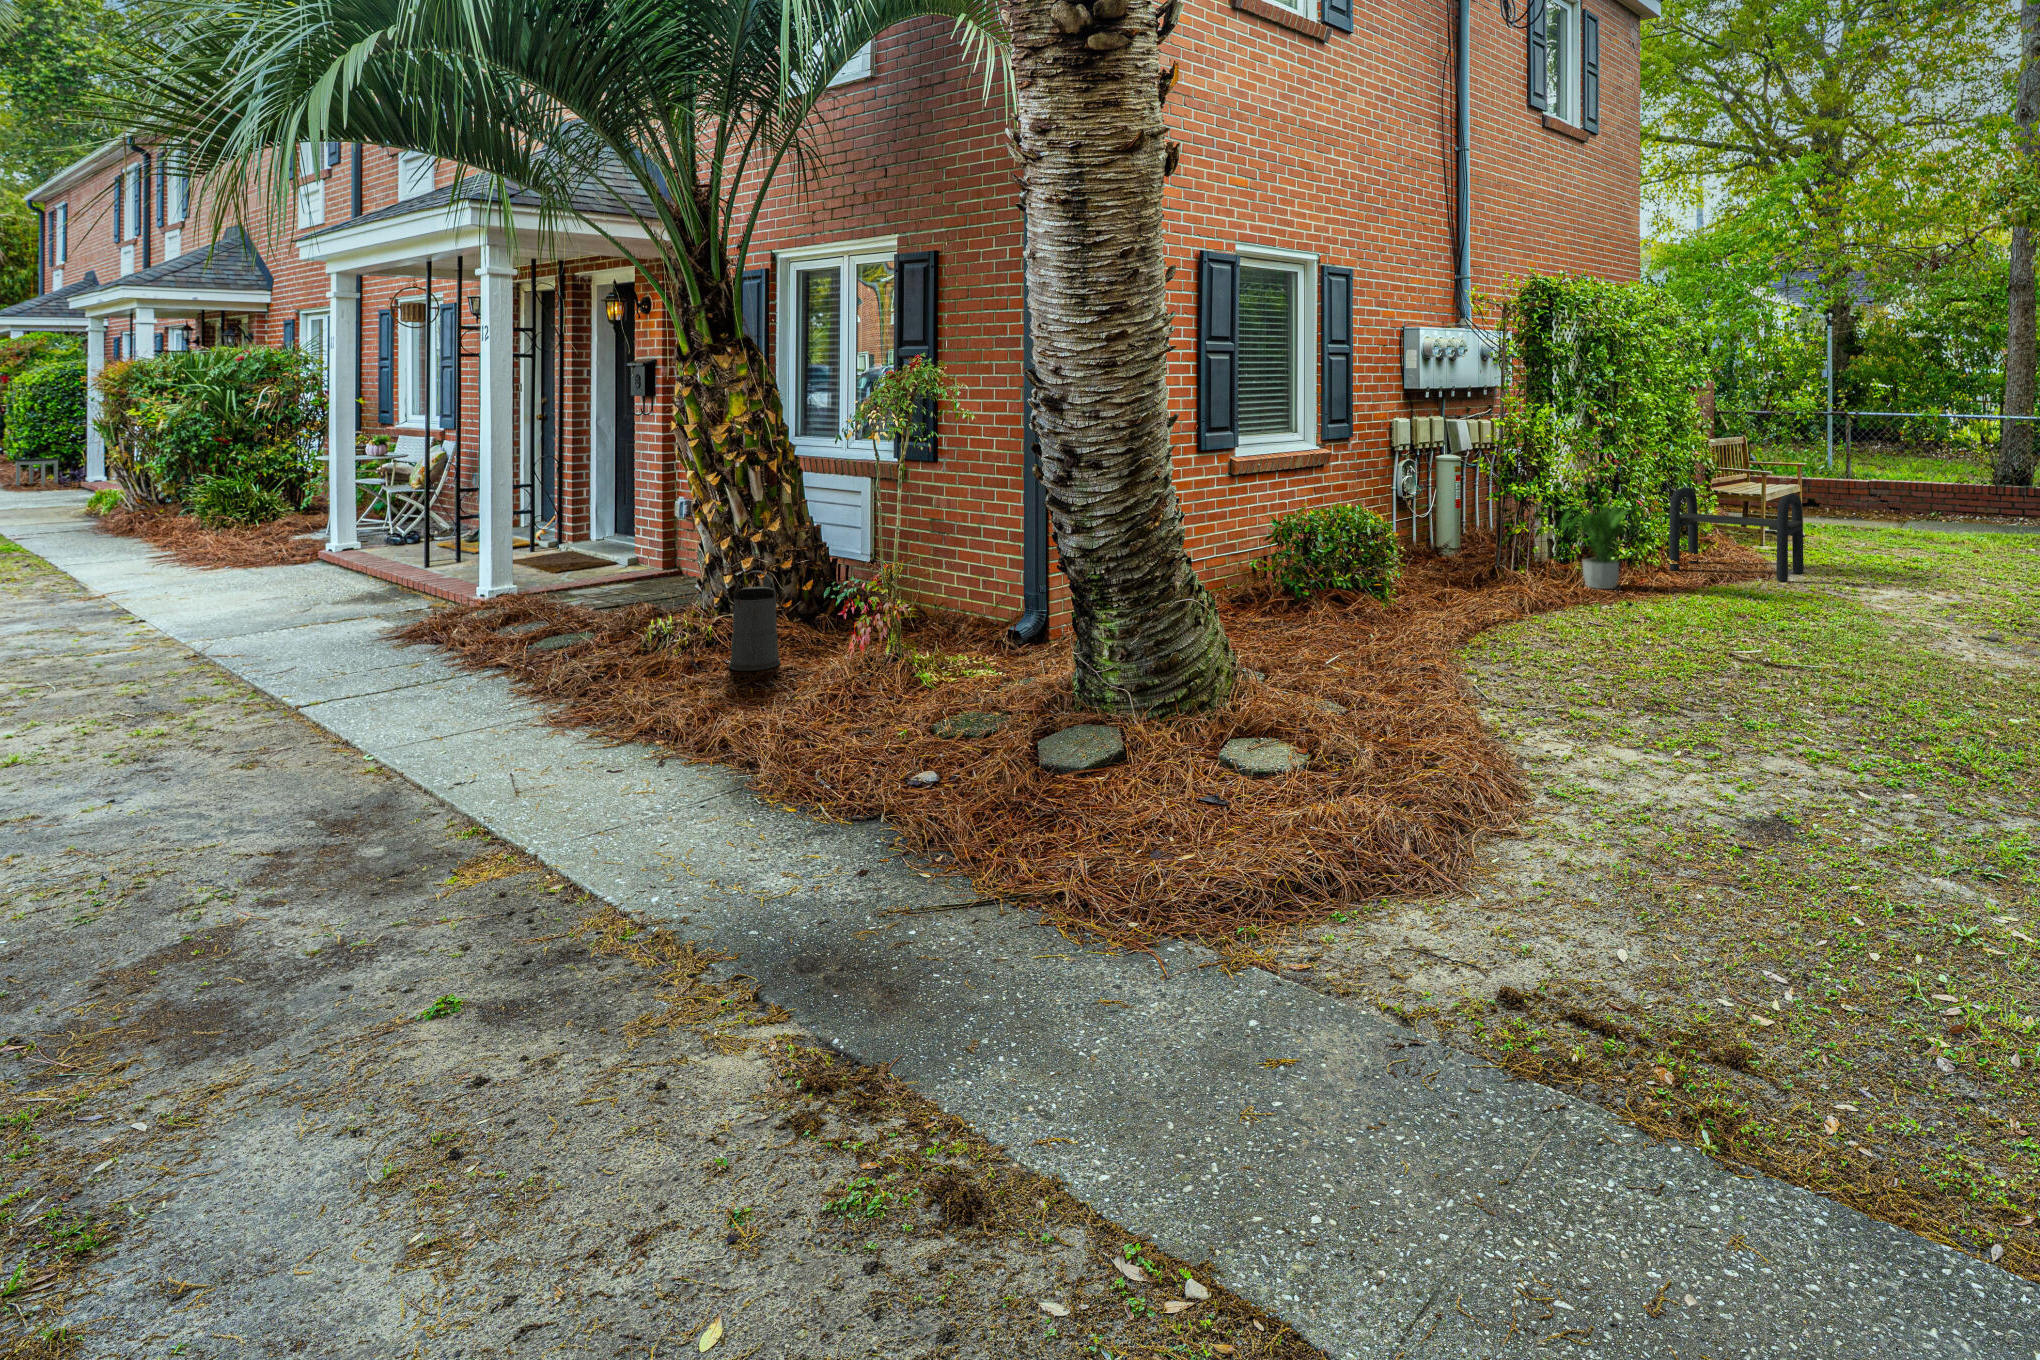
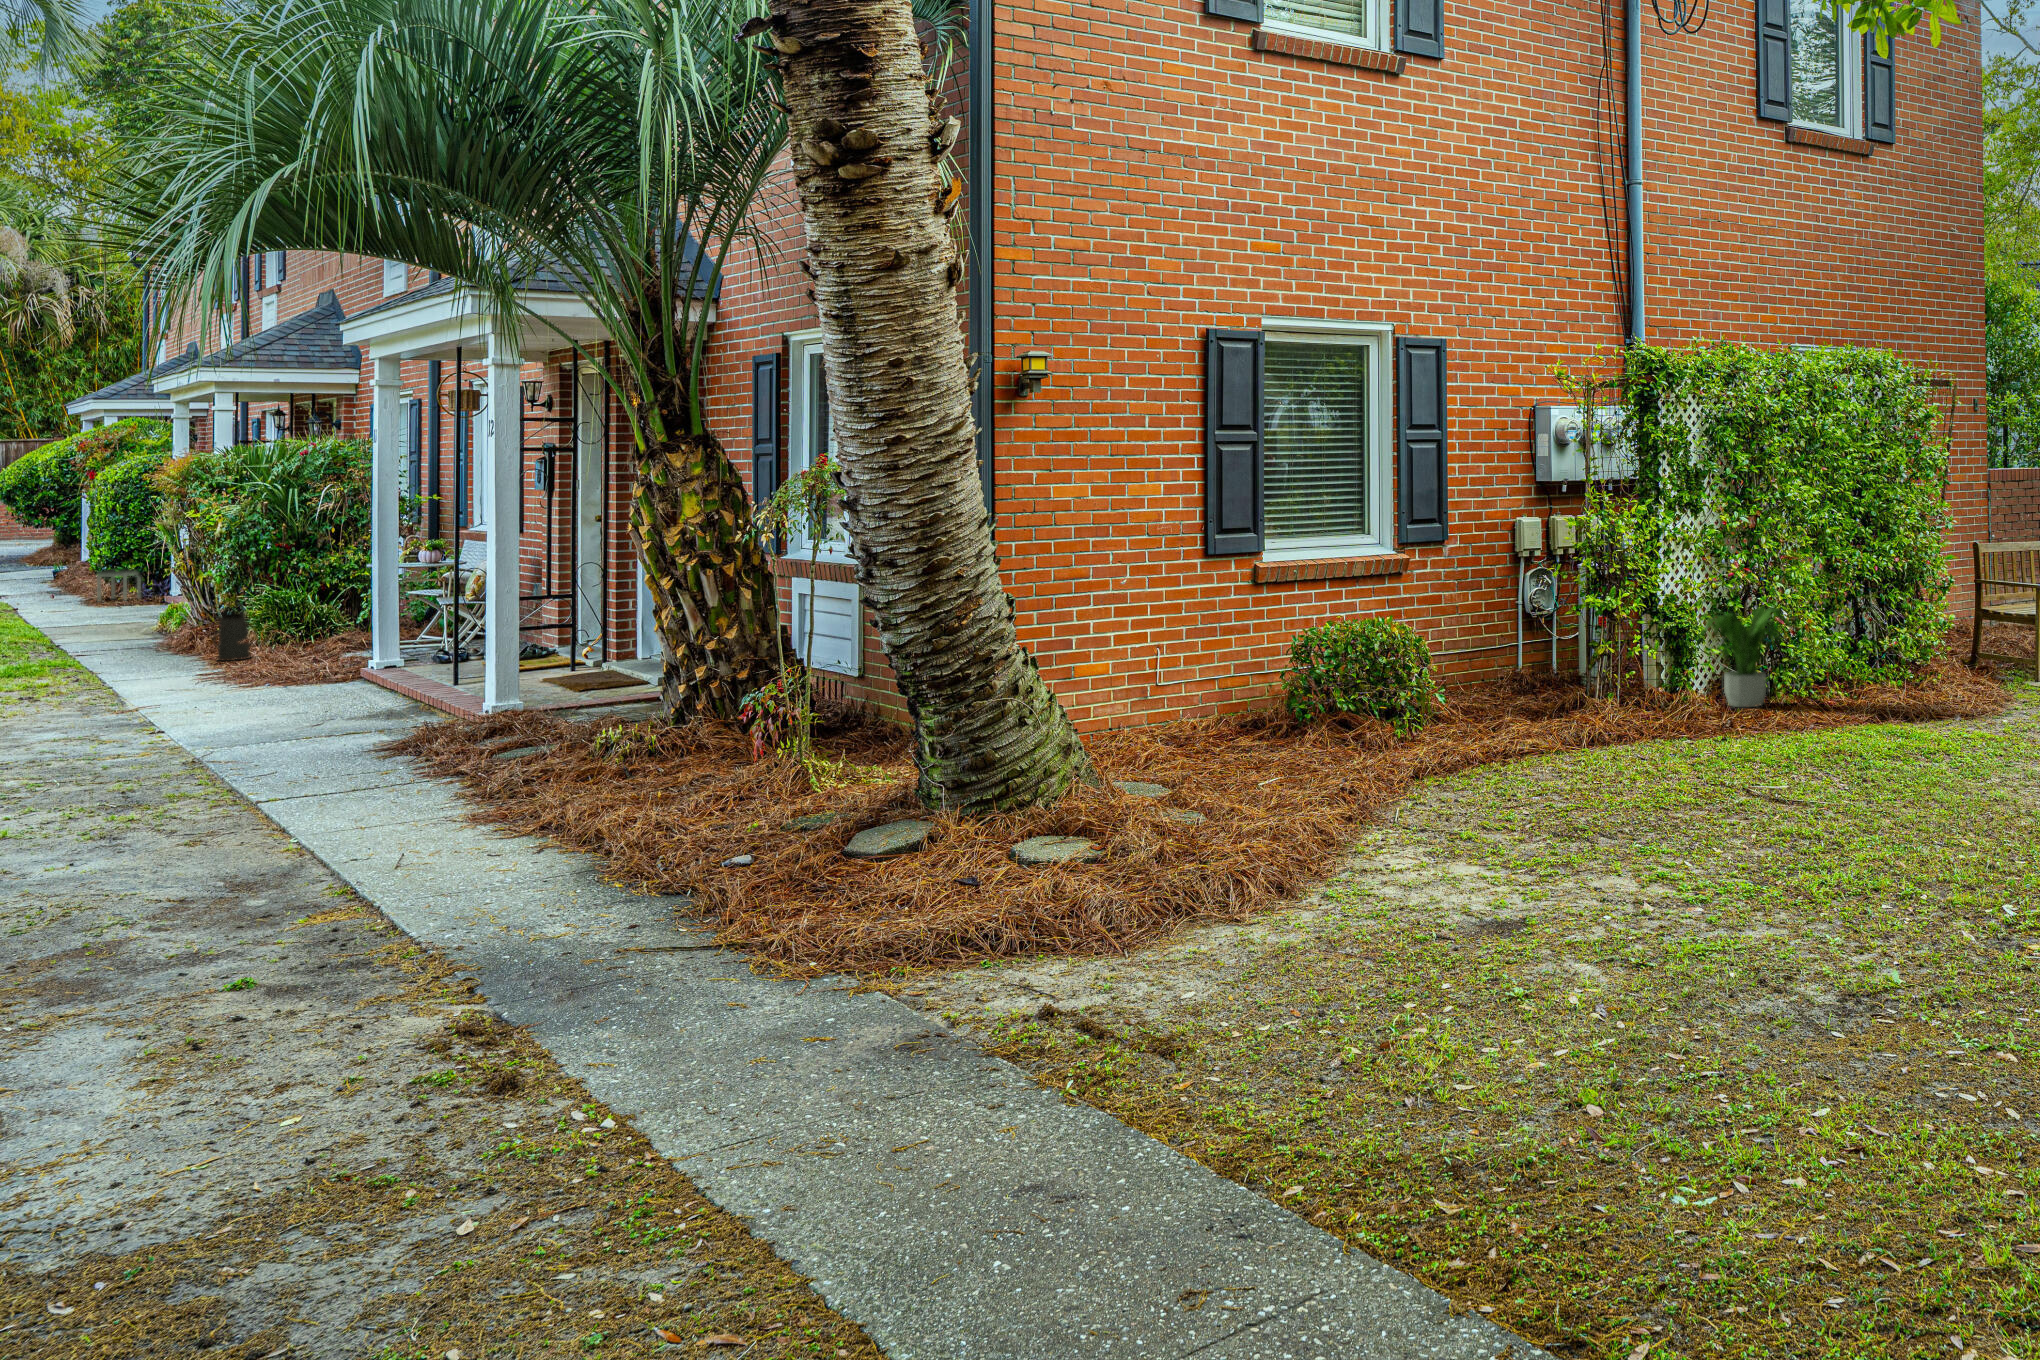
bench: present [1669,487,1804,581] -> none [1867,583,2033,699]
watering can: present [729,570,780,671] -> present [213,601,251,661]

